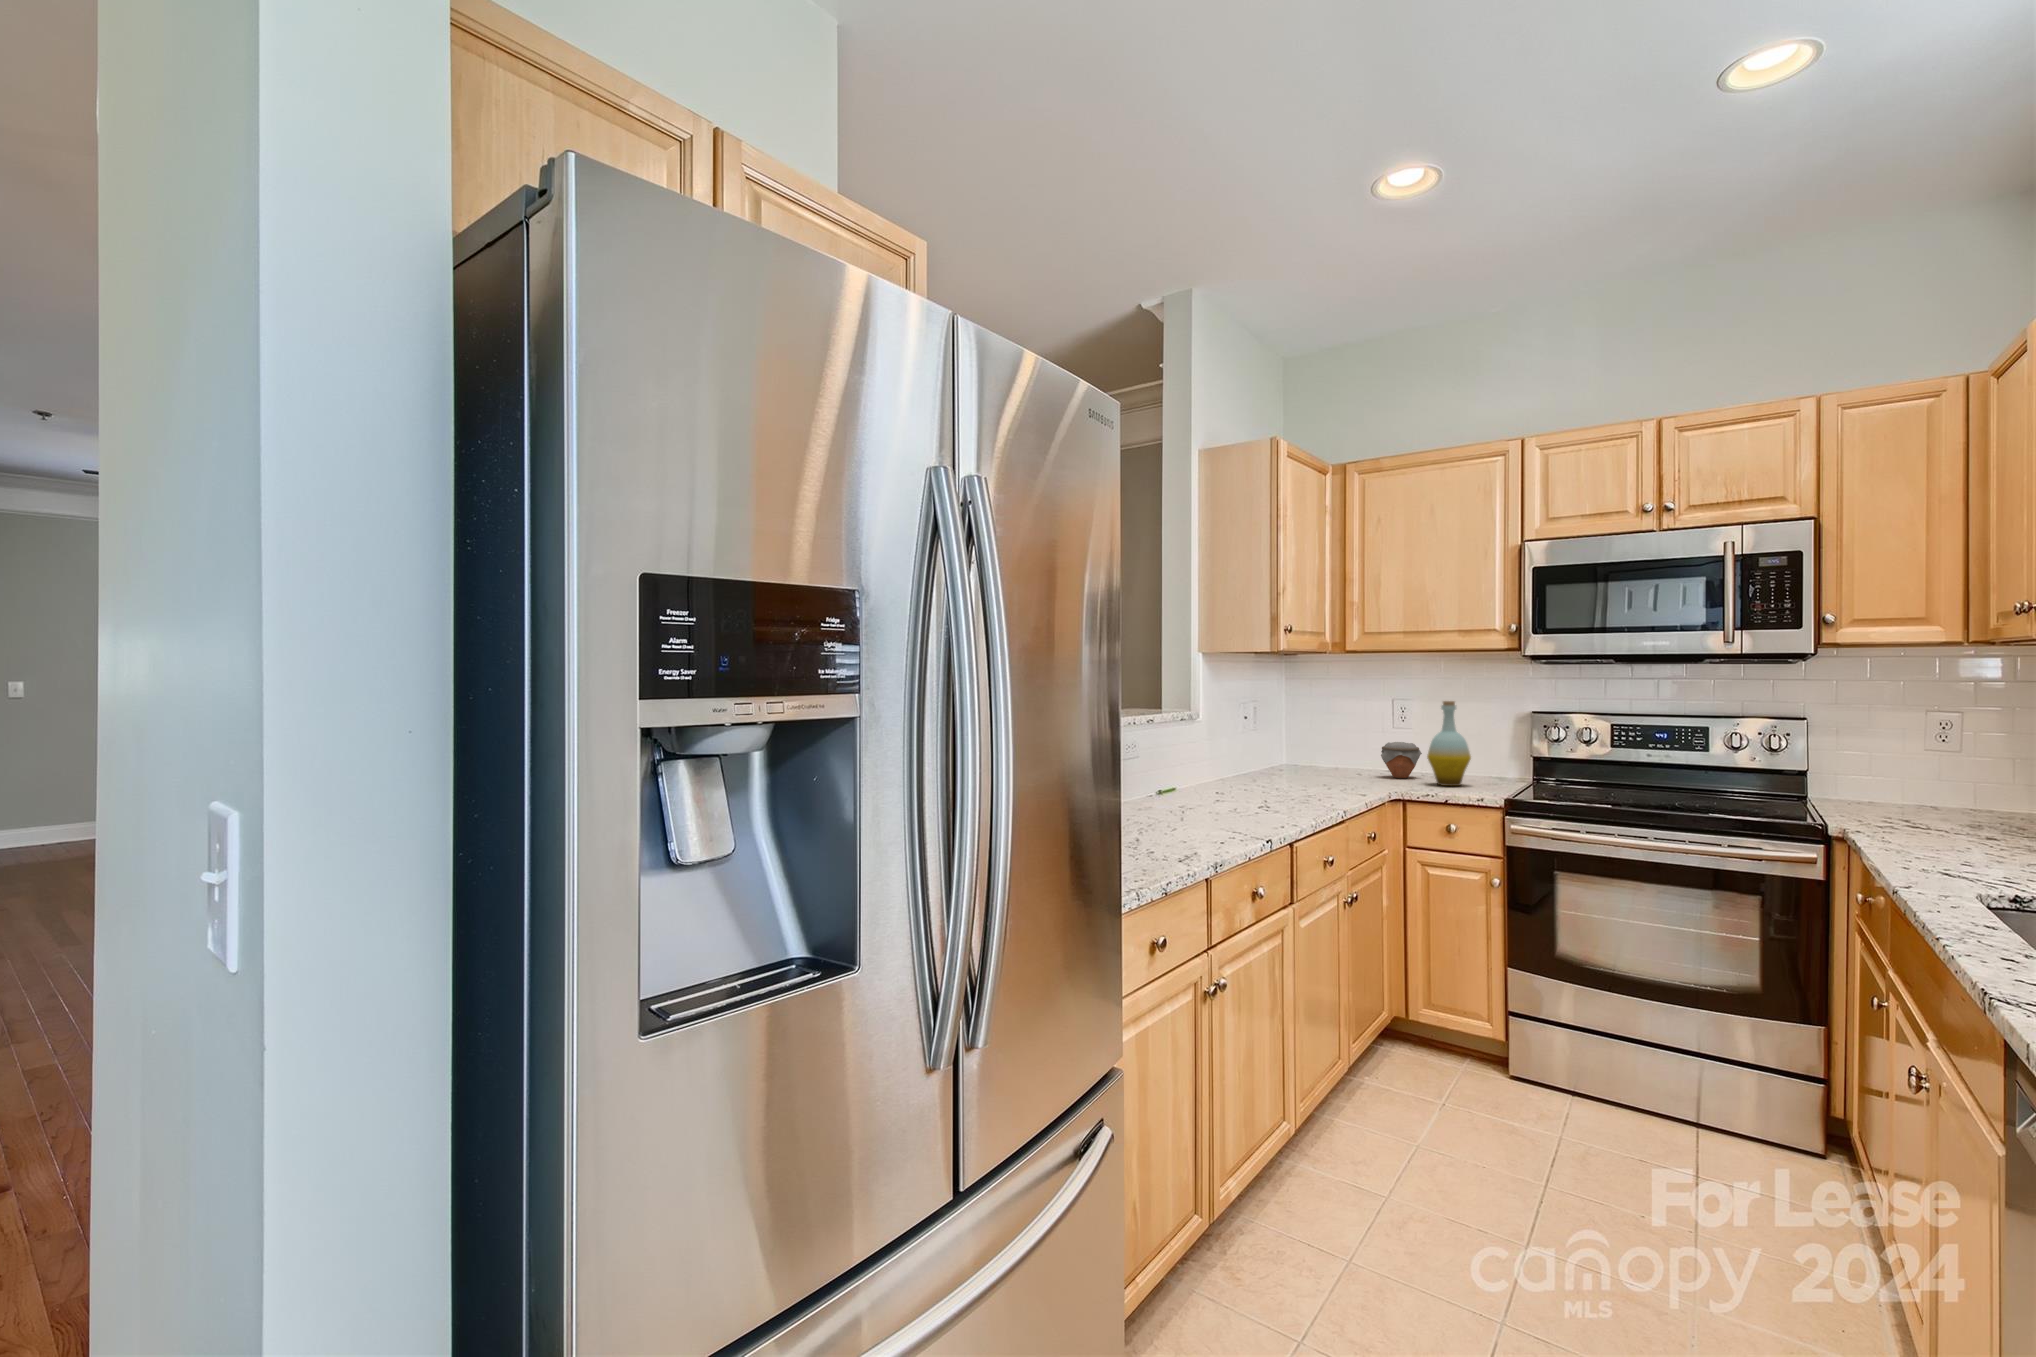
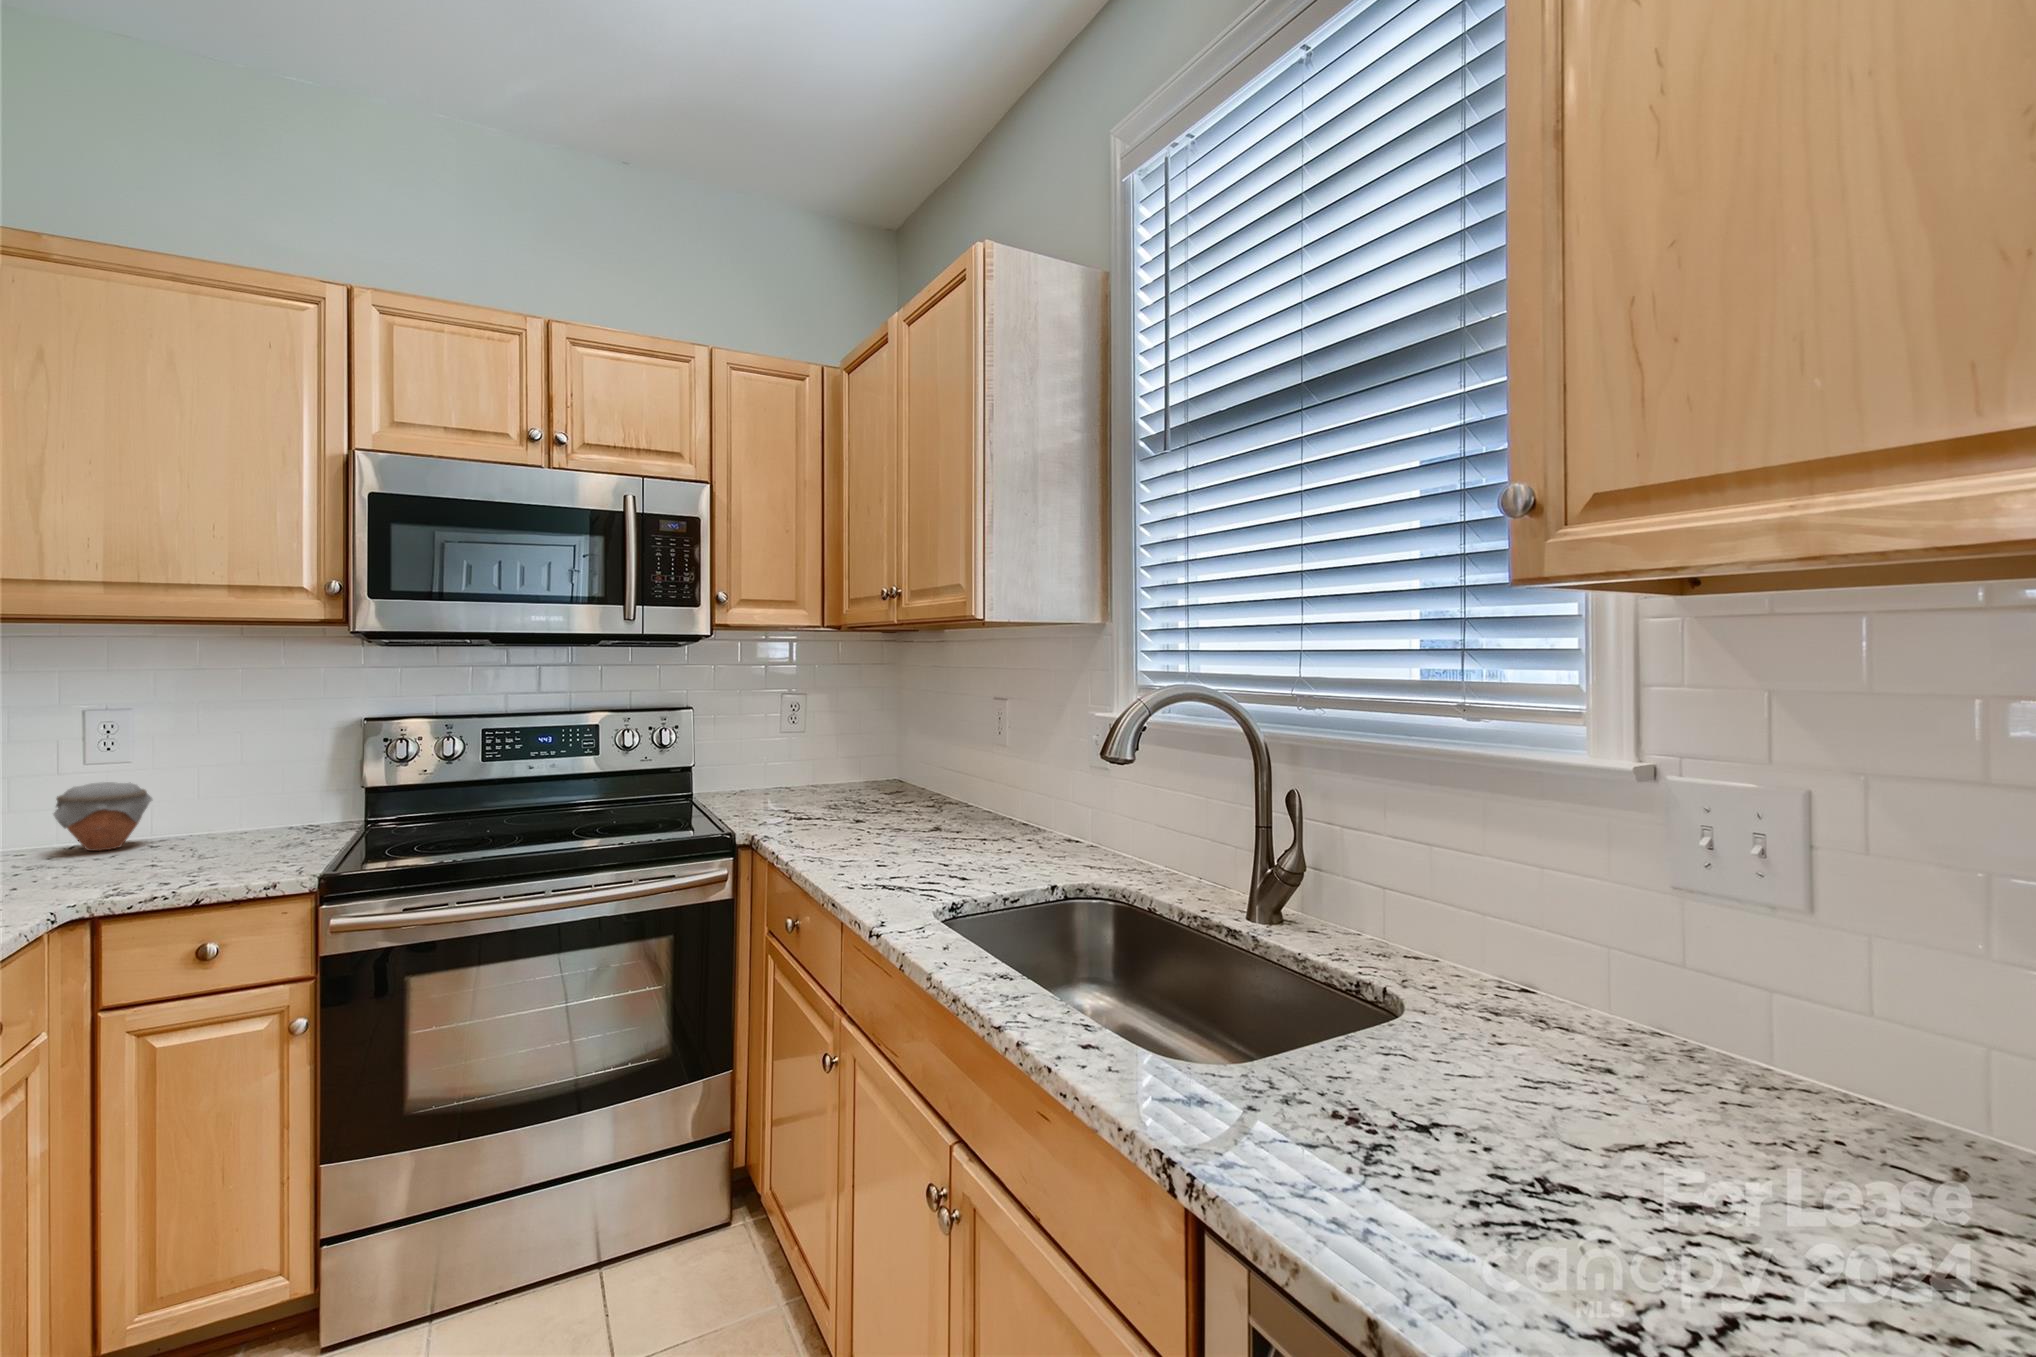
bottle: present [1427,701,1471,786] -> none [162,707,255,858]

